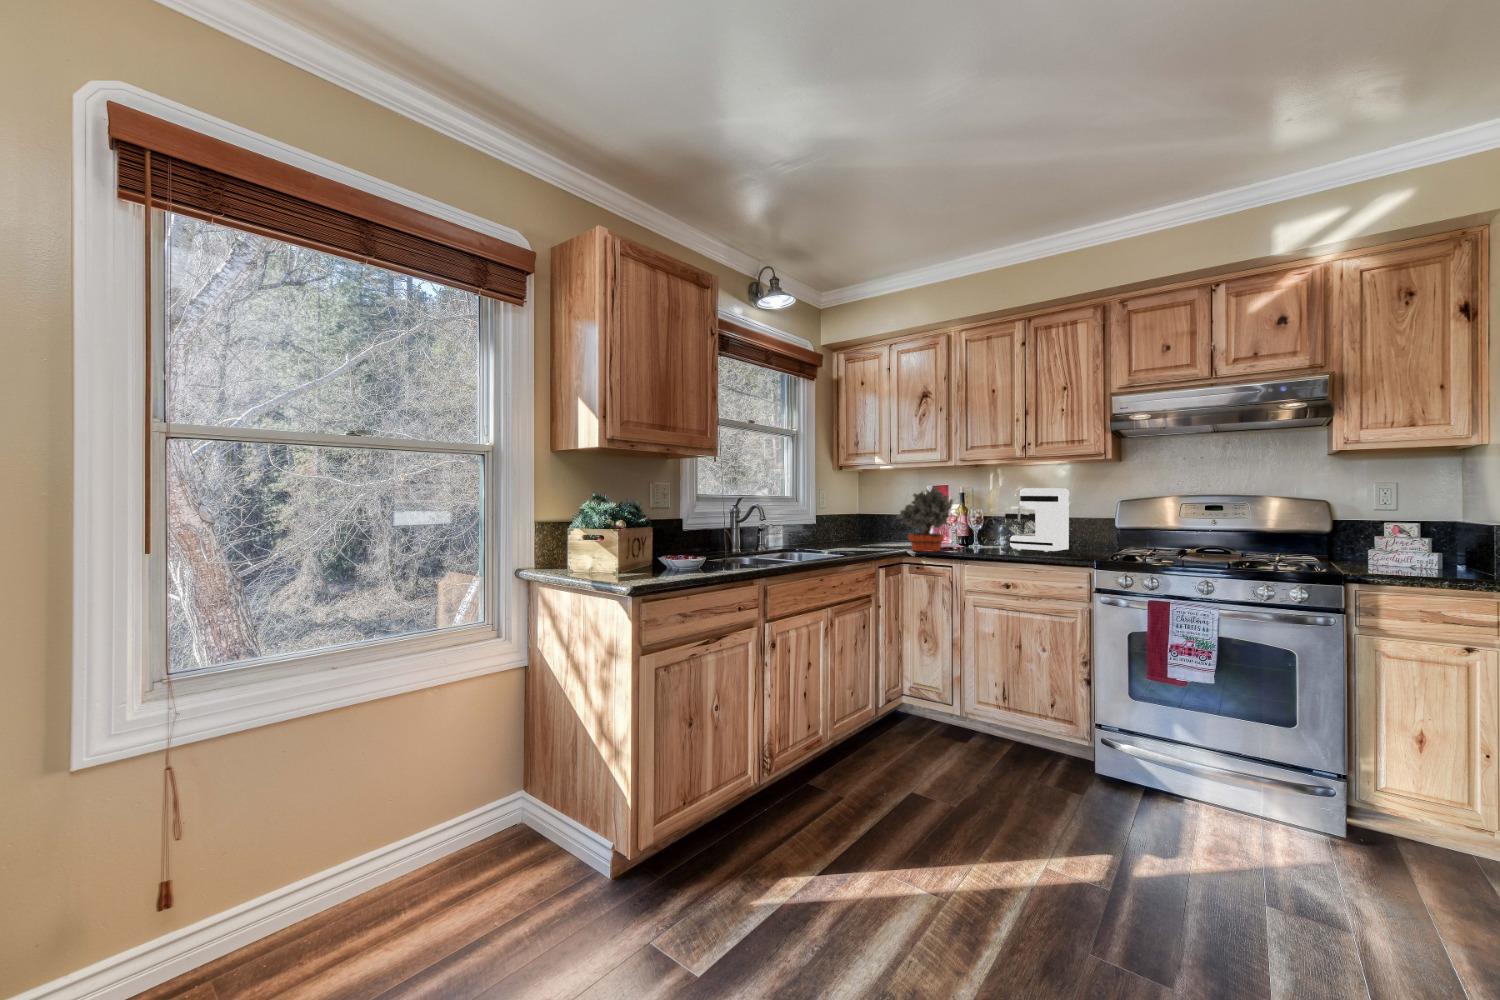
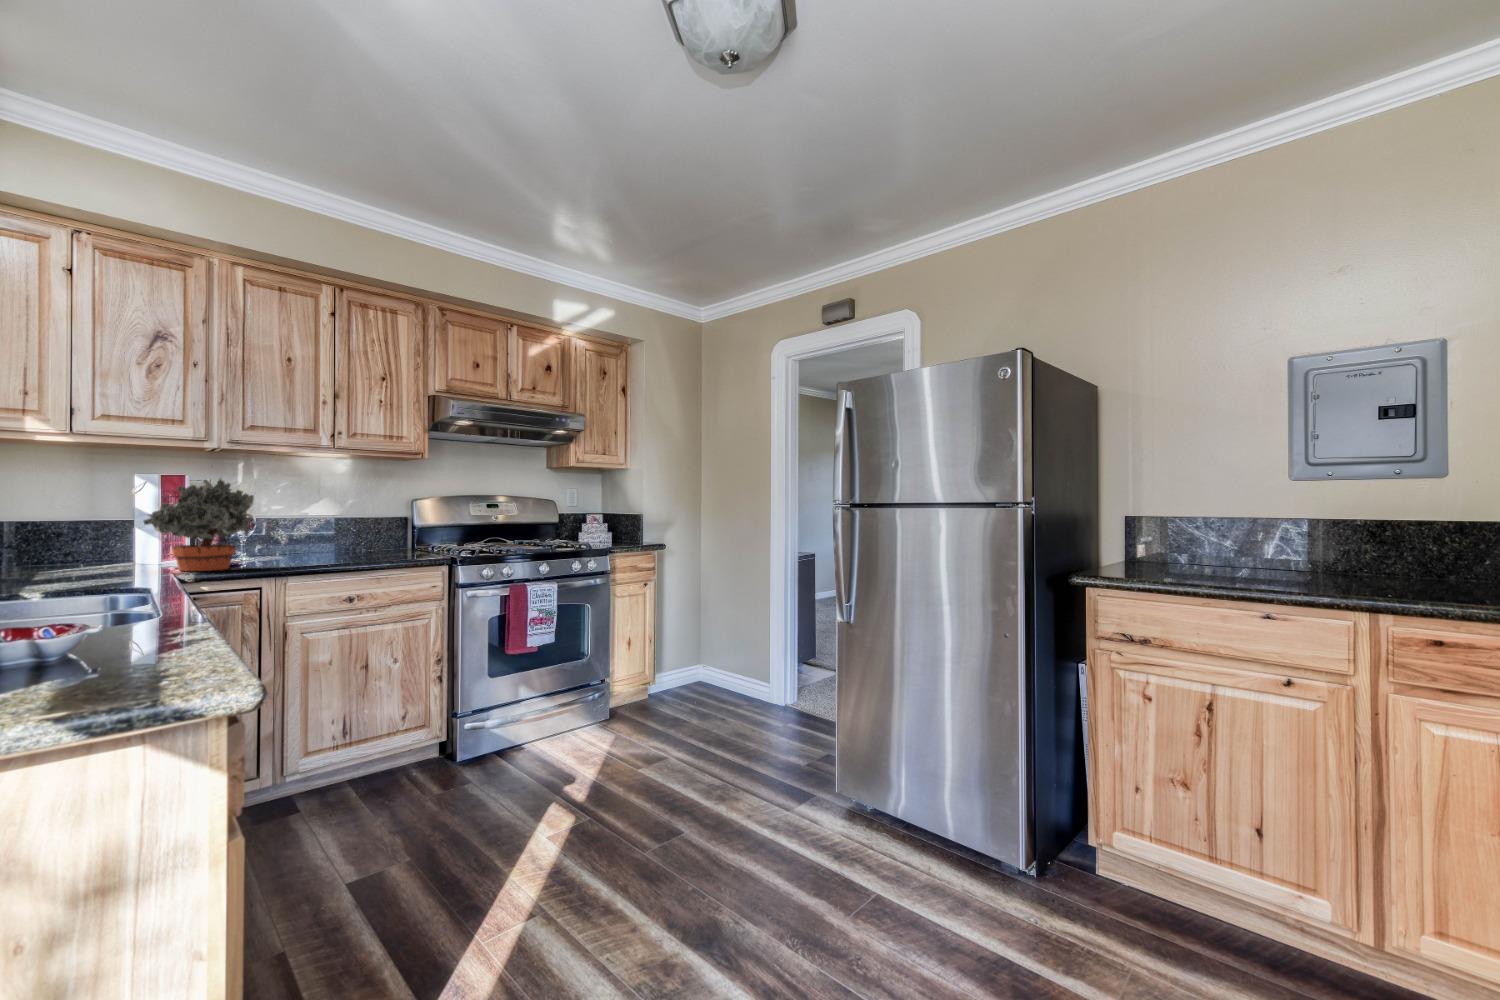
coffee maker: present [1005,488,1069,552] -> none [273,484,363,558]

